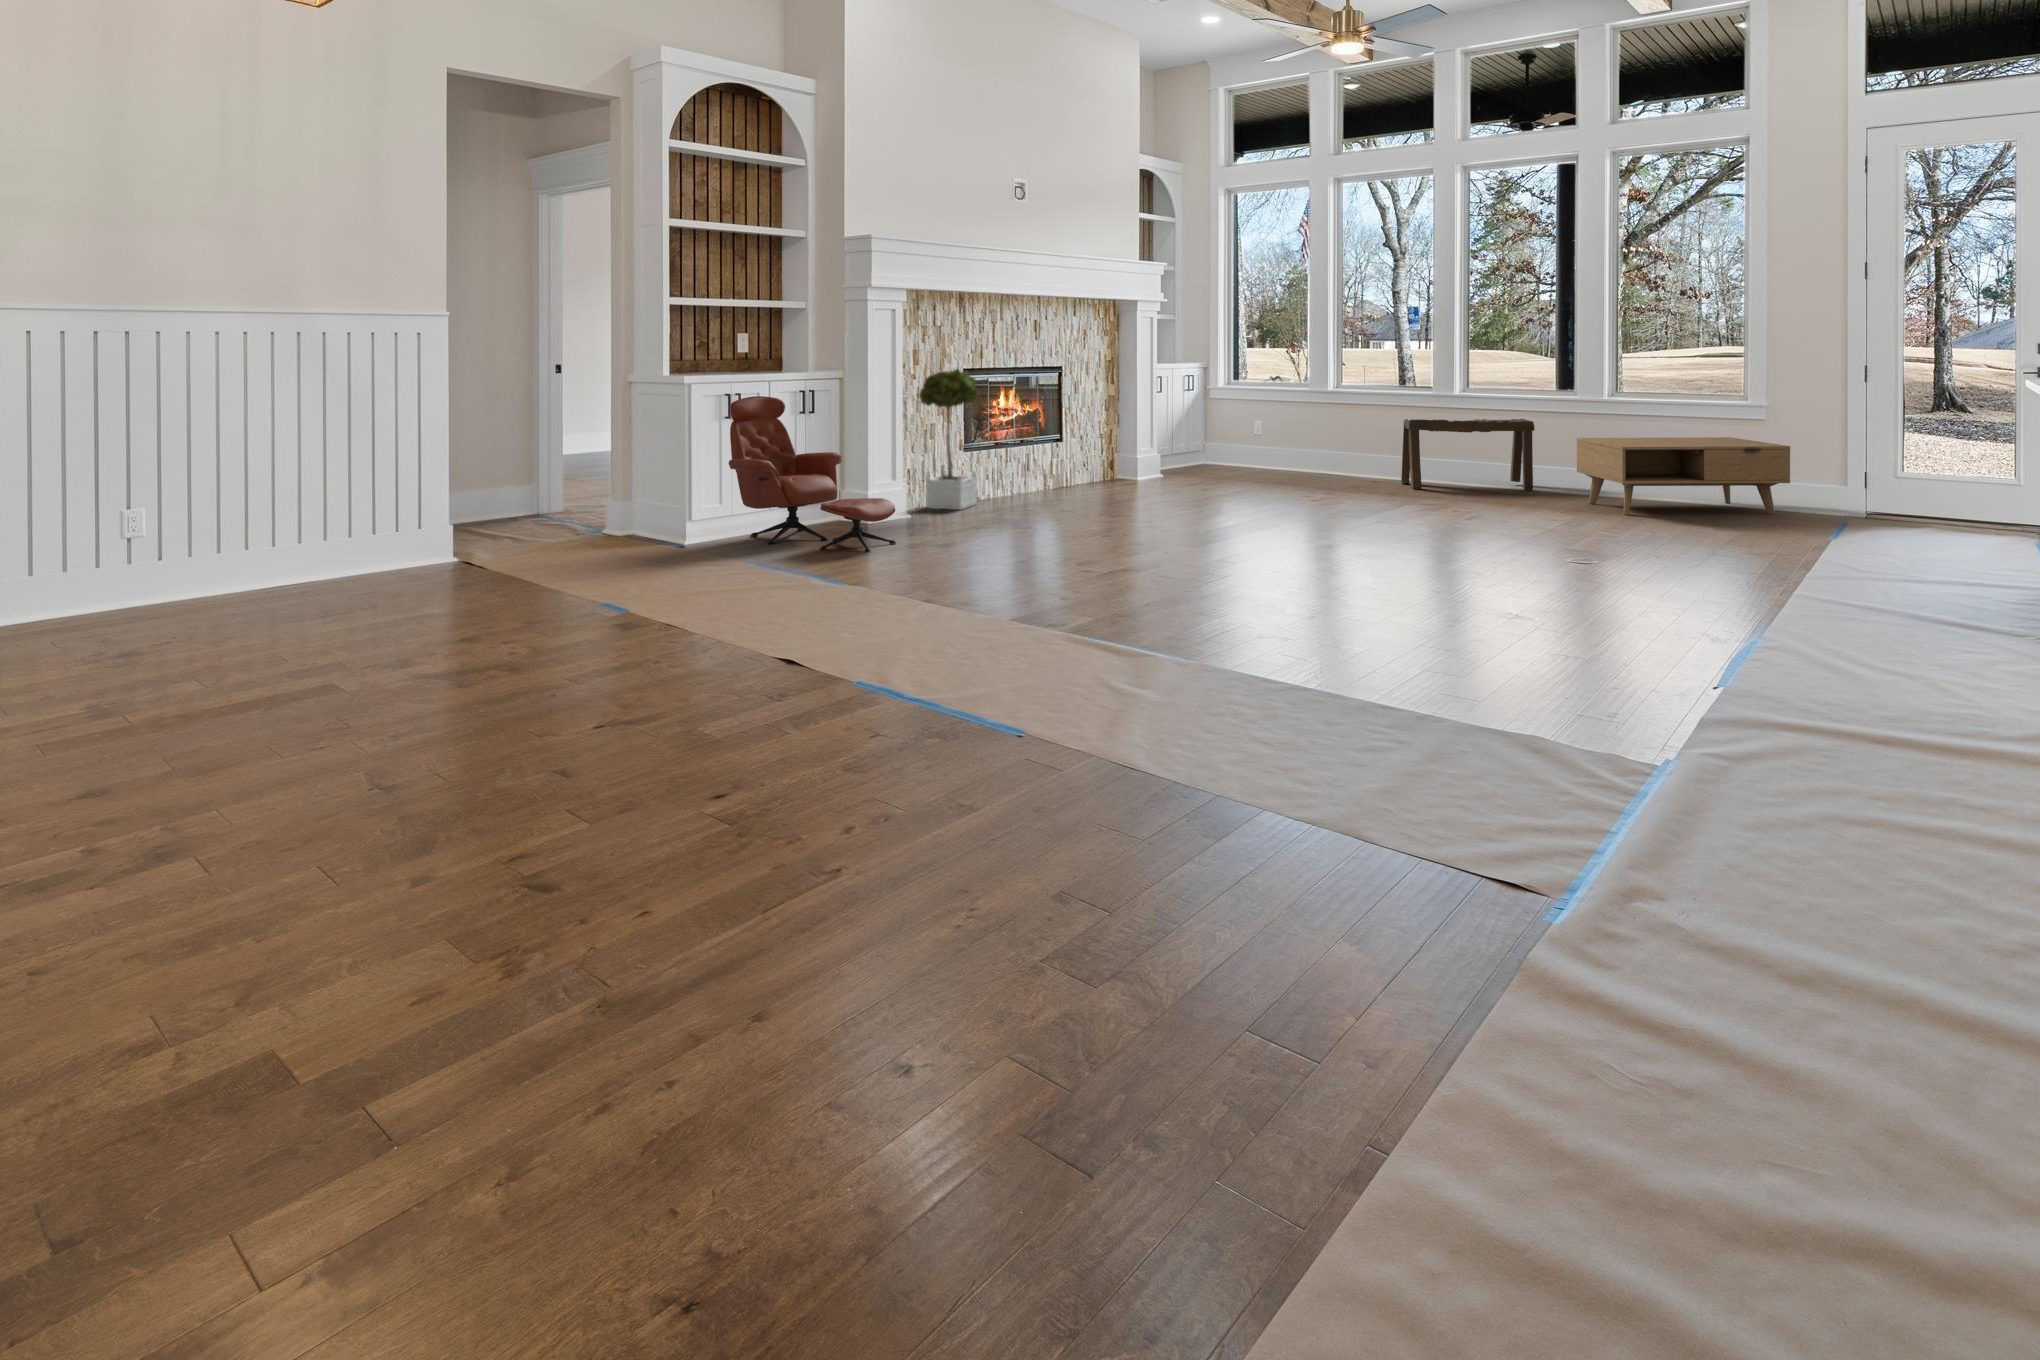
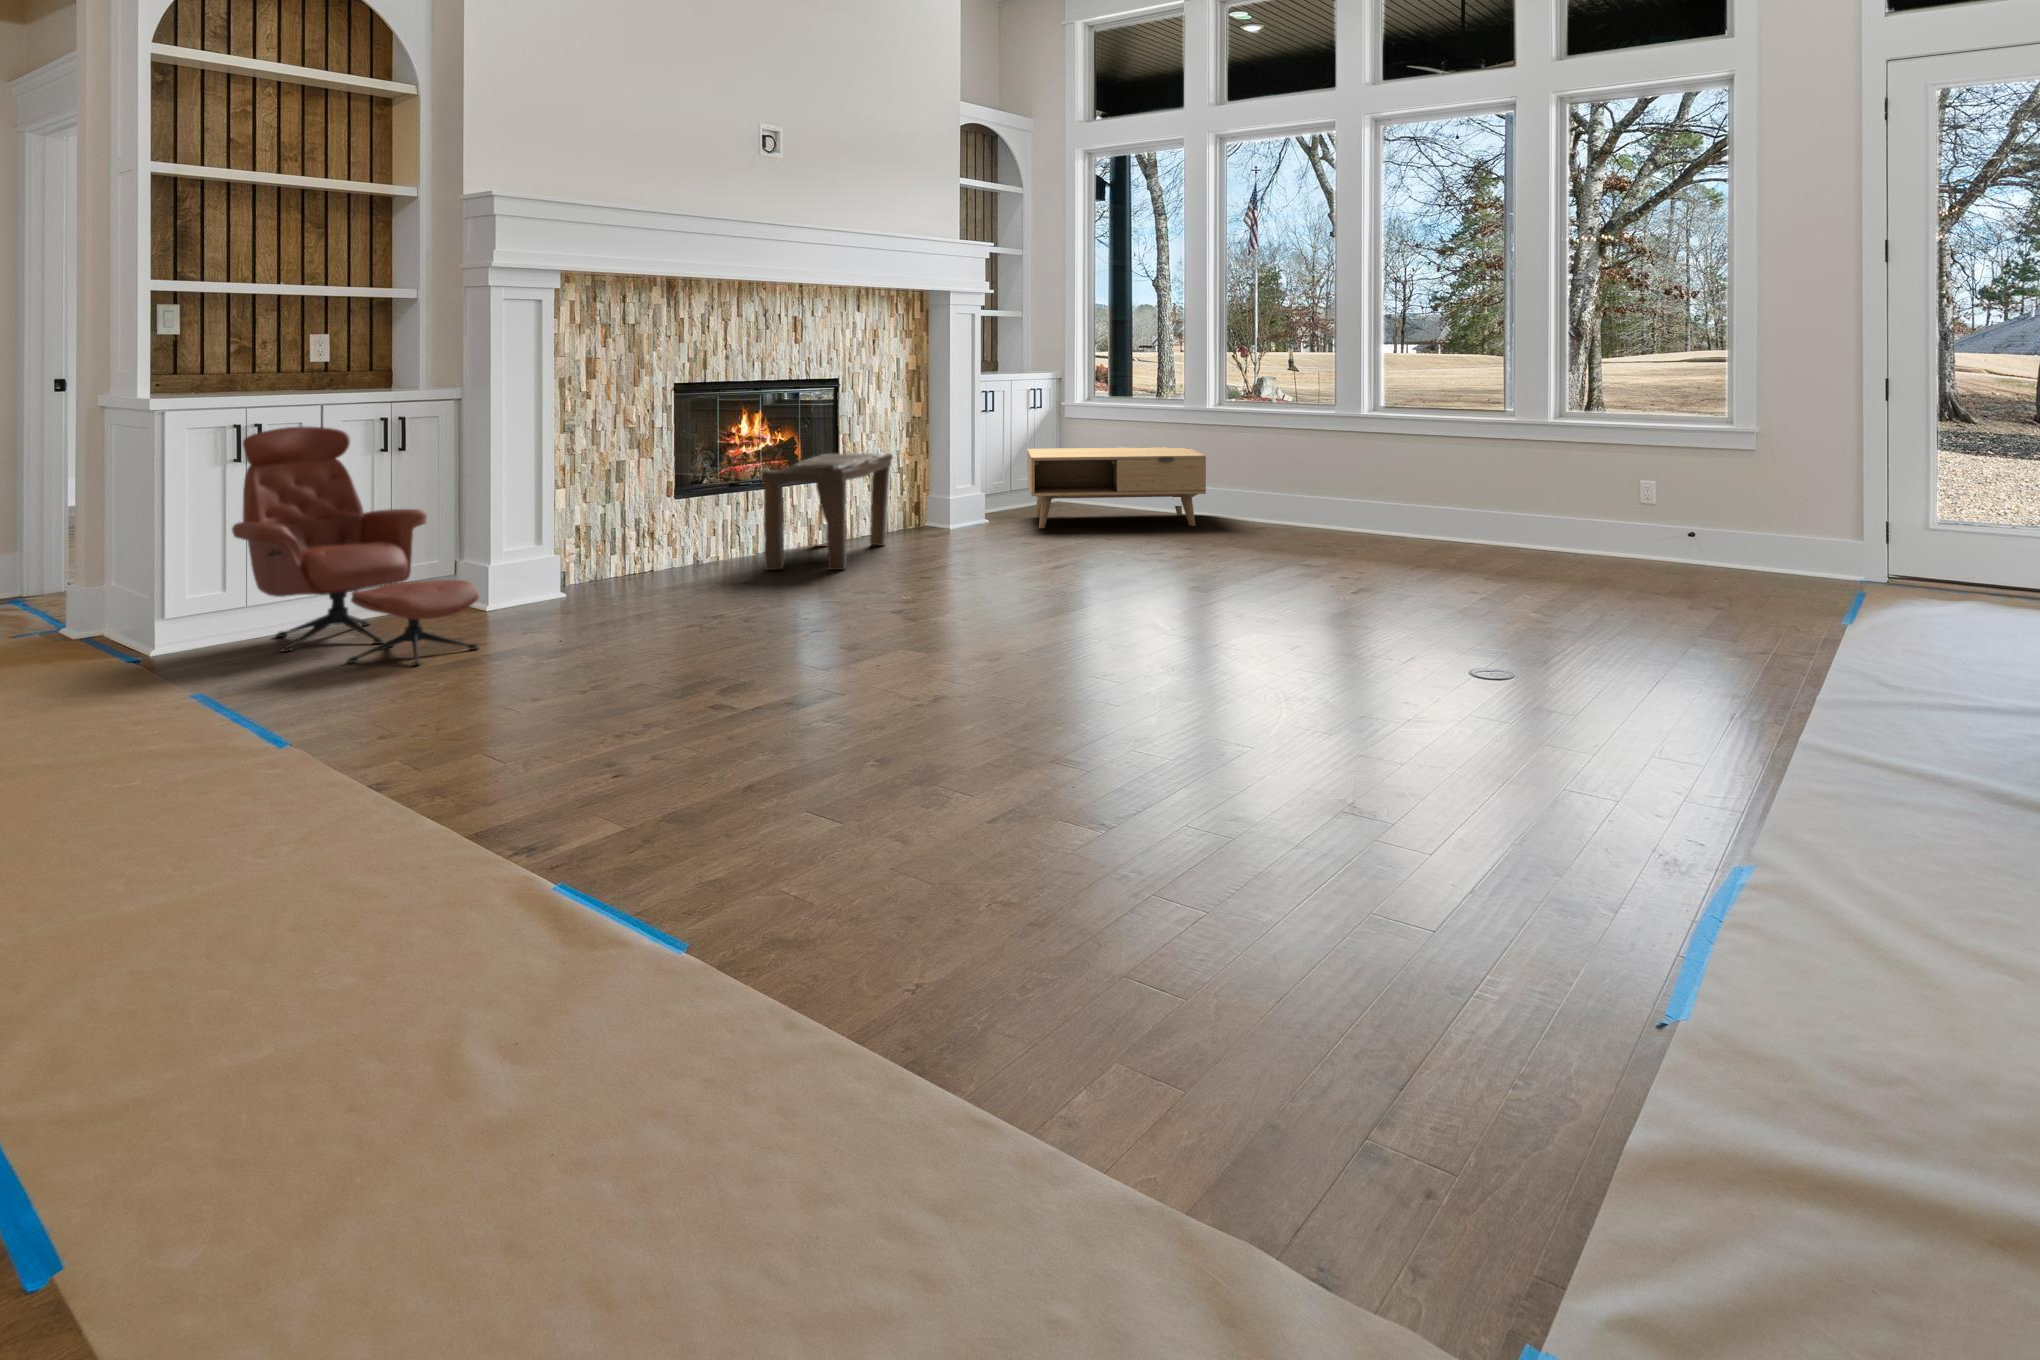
potted tree: present [919,369,978,510] -> none [589,382,681,584]
bench: present [1401,419,1534,491] -> present [762,453,893,570]
coffee table: present [1577,437,1790,515] -> present [1027,447,1206,528]

